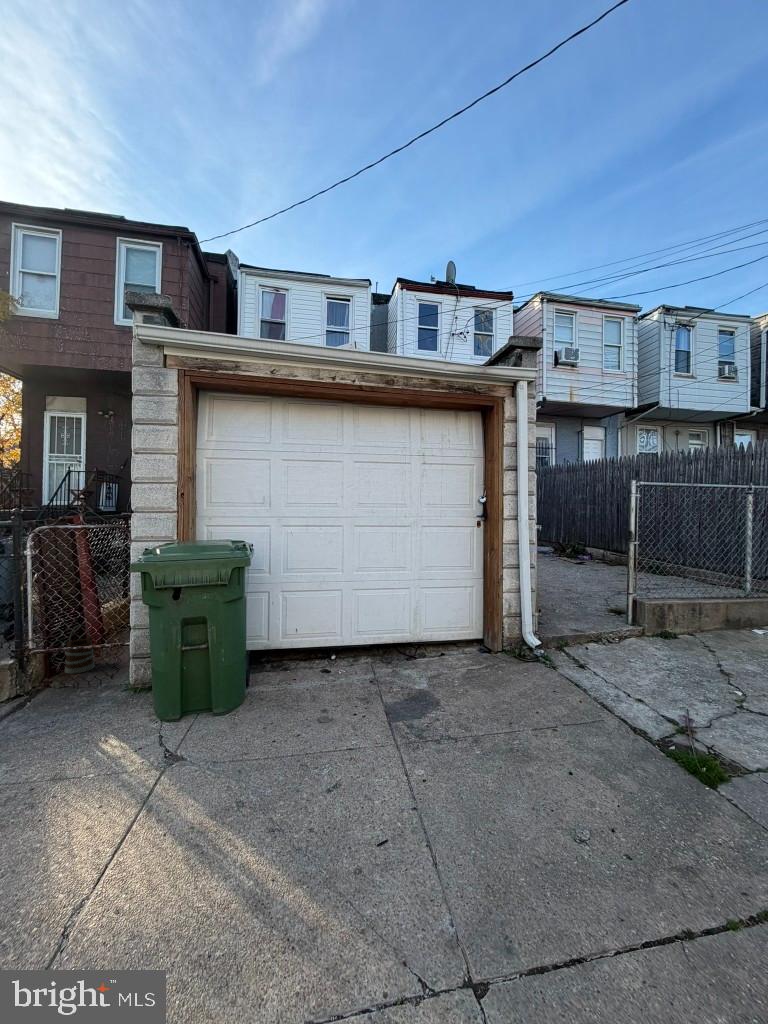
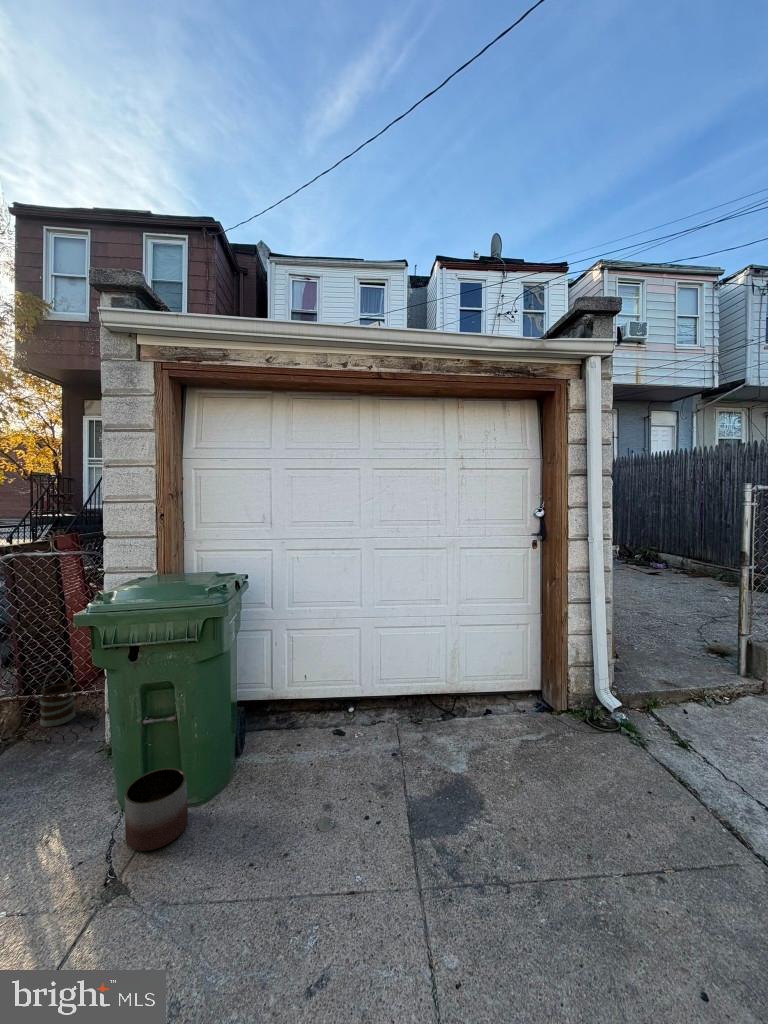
planter: none [171,684,217,738] -> present [125,768,188,851]

